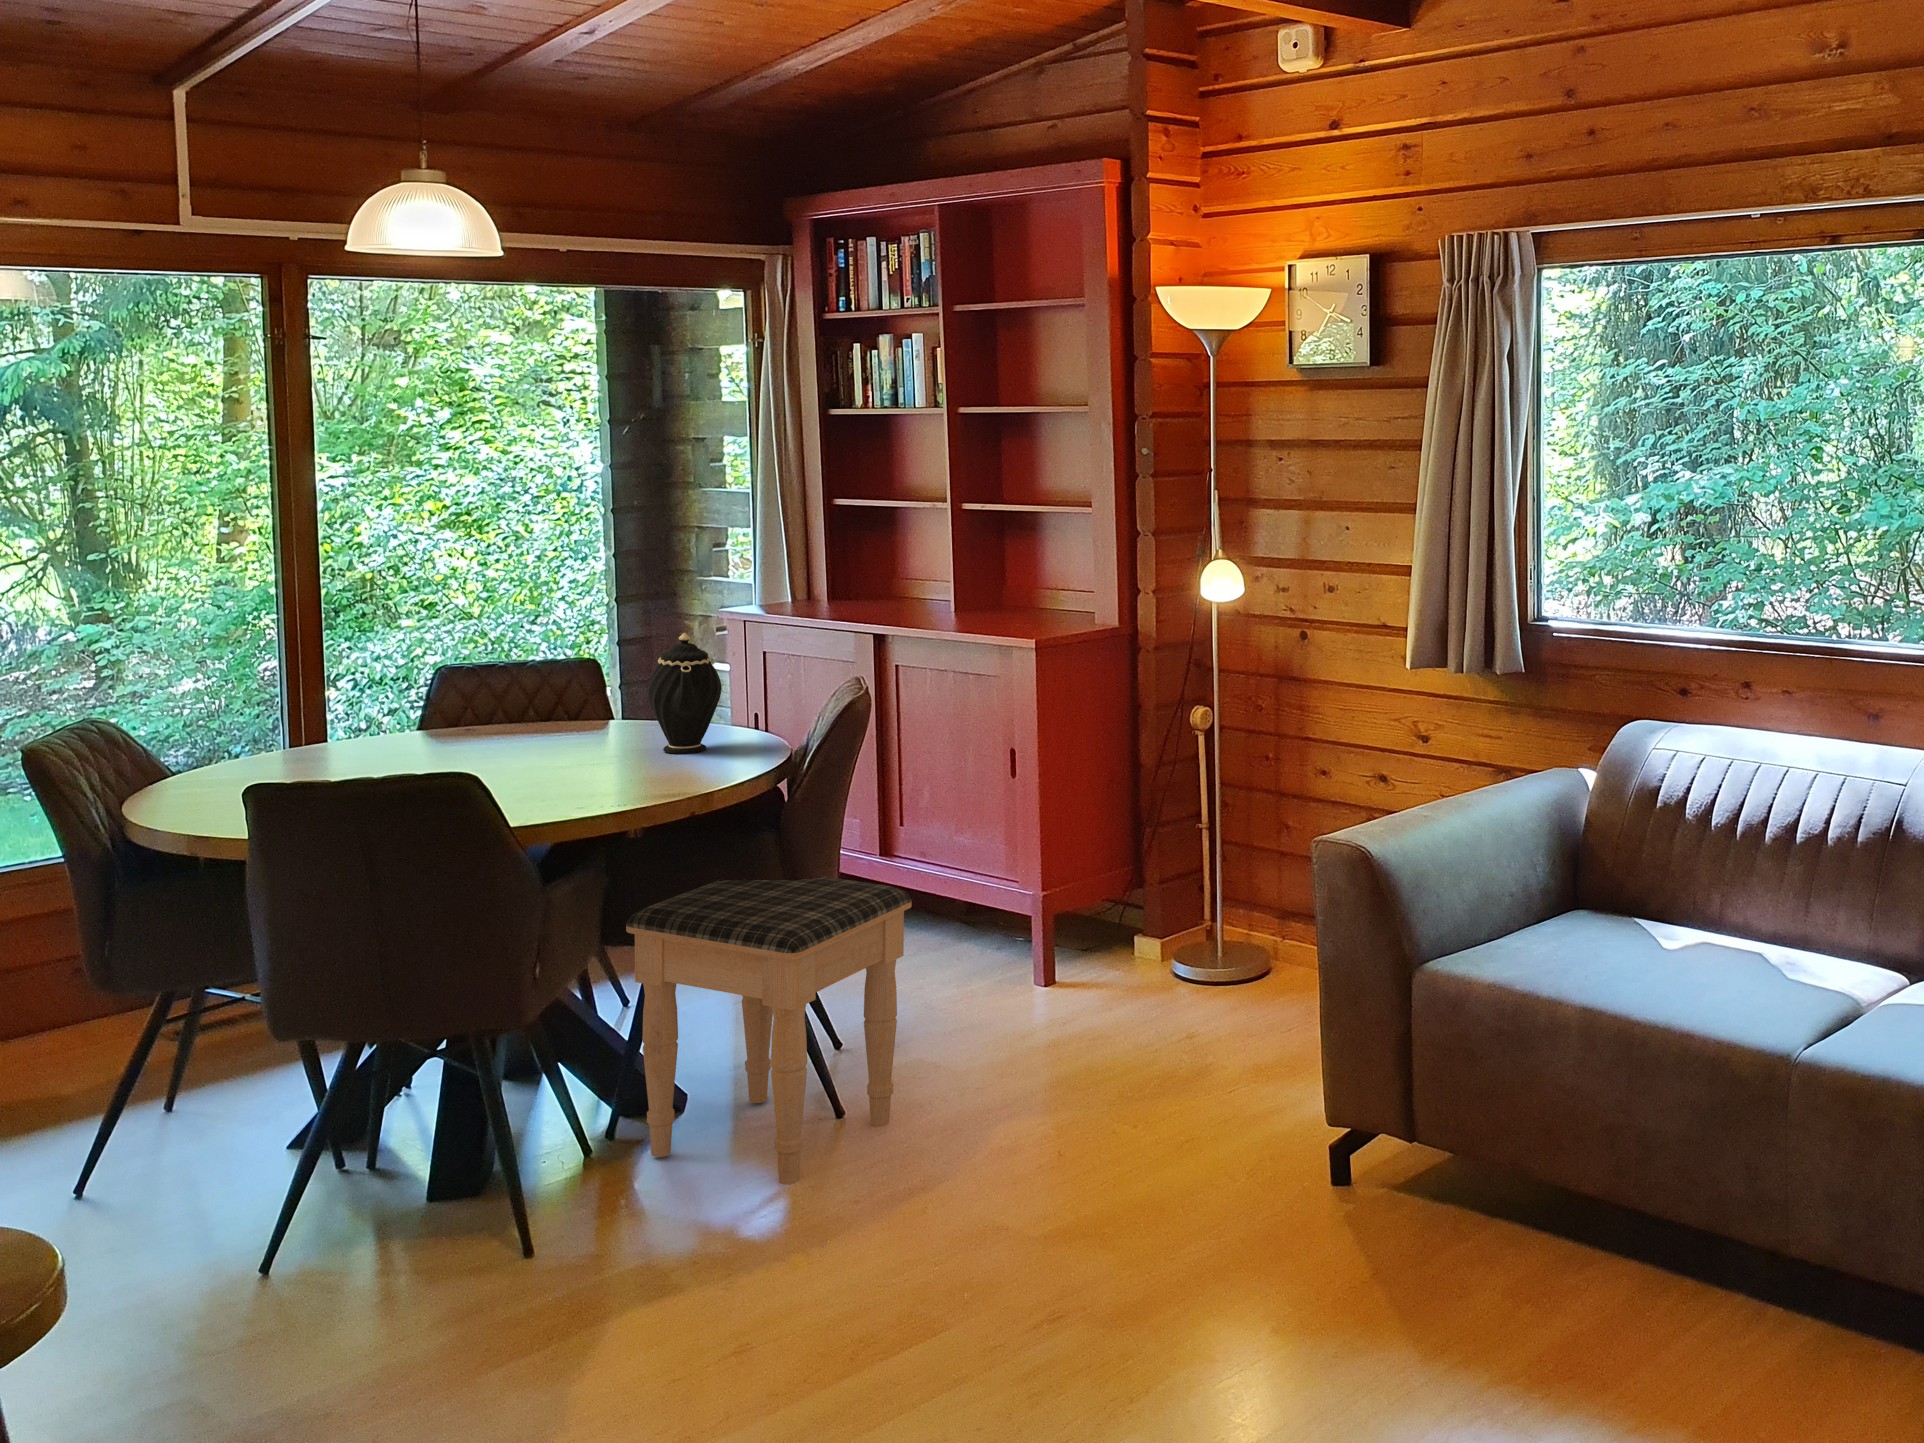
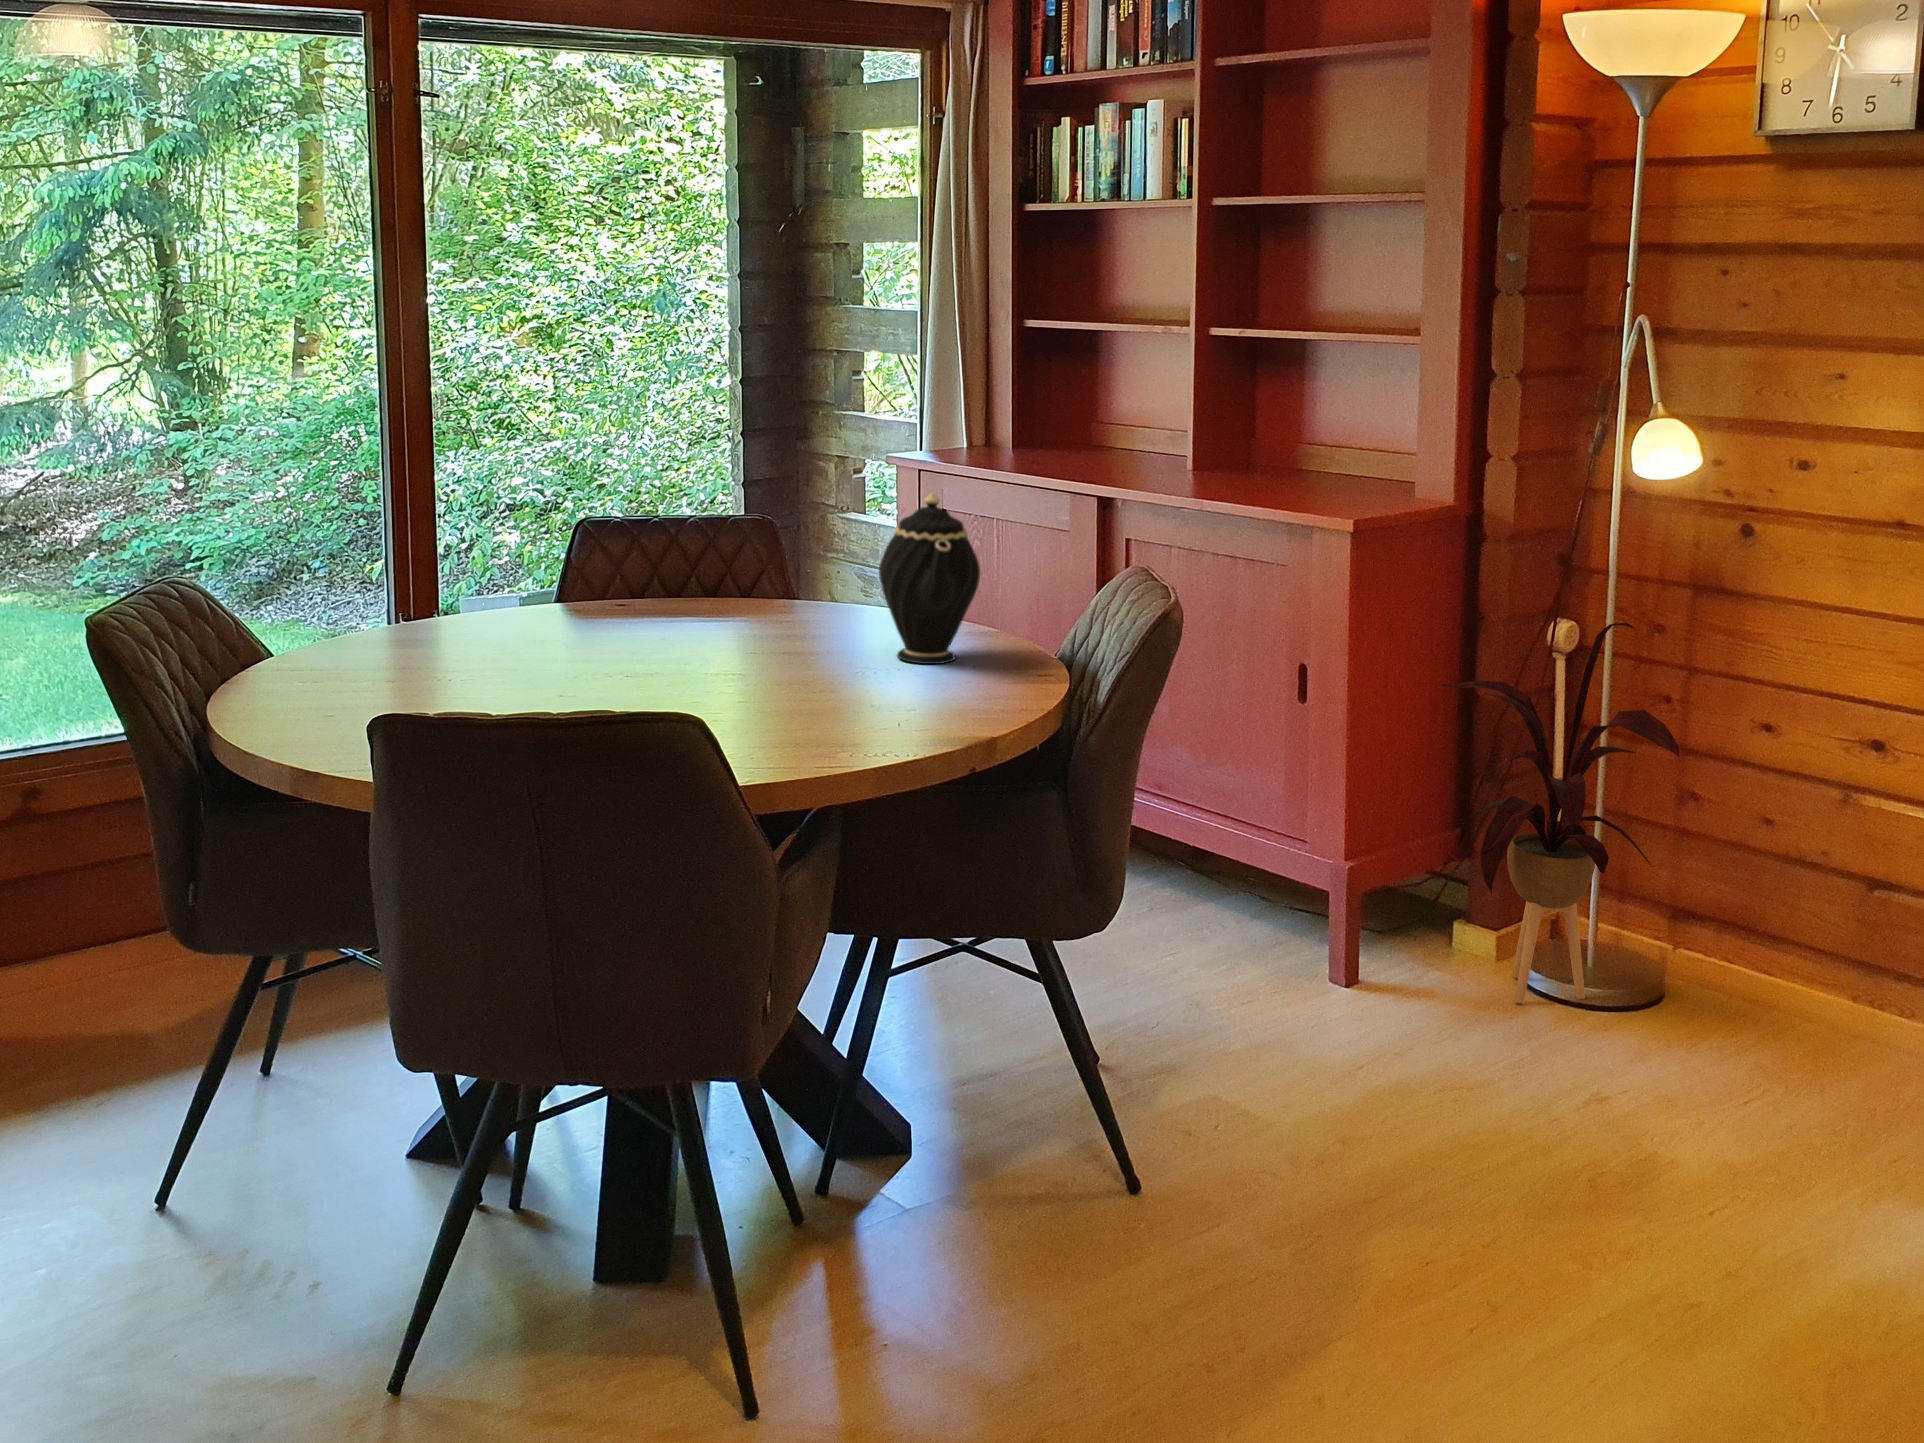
house plant: none [1100,705,1243,985] -> present [1442,623,1679,1003]
footstool: present [626,877,912,1184] -> none [867,831,1263,1322]

